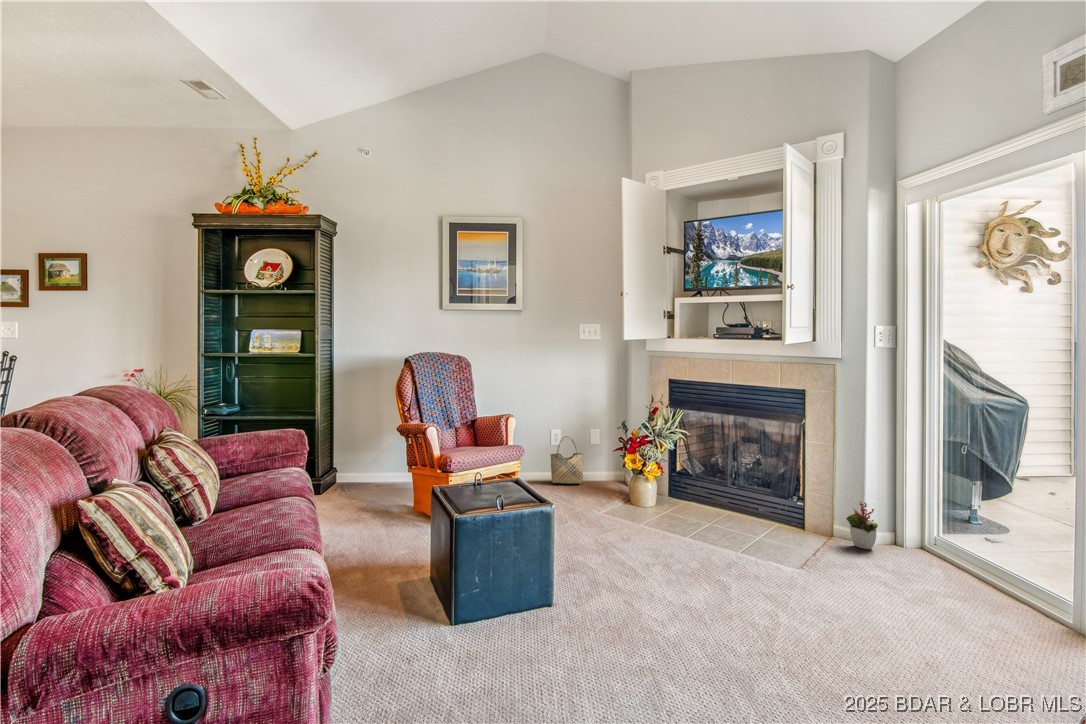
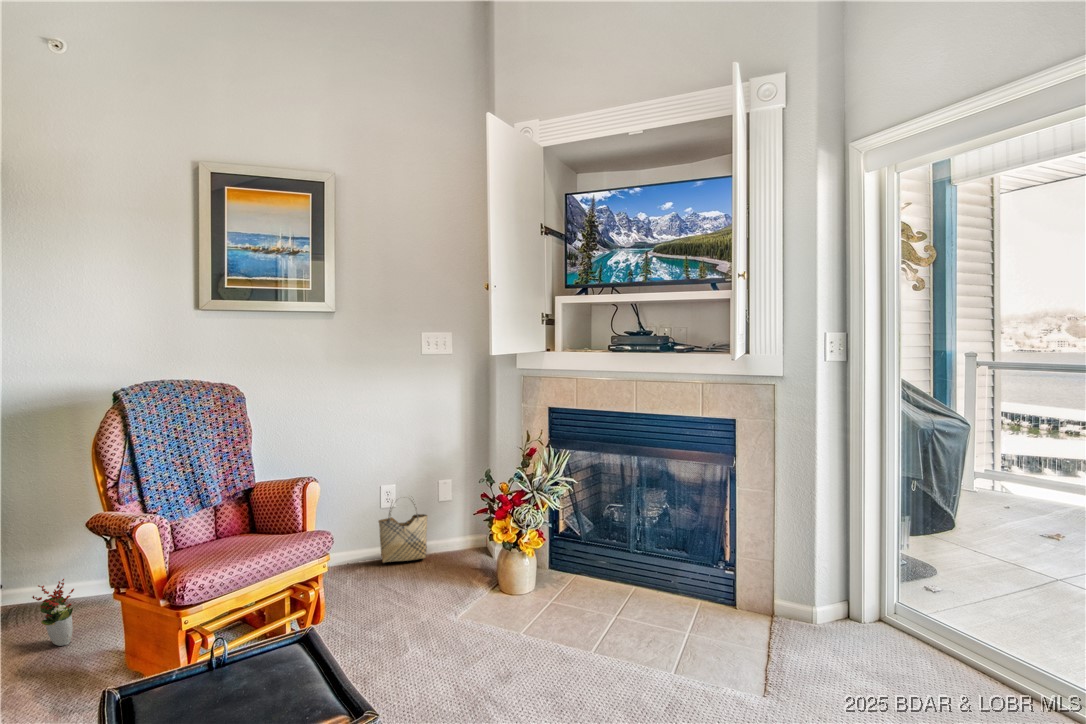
decorative plant: present [846,502,878,549] -> present [32,579,74,646]

